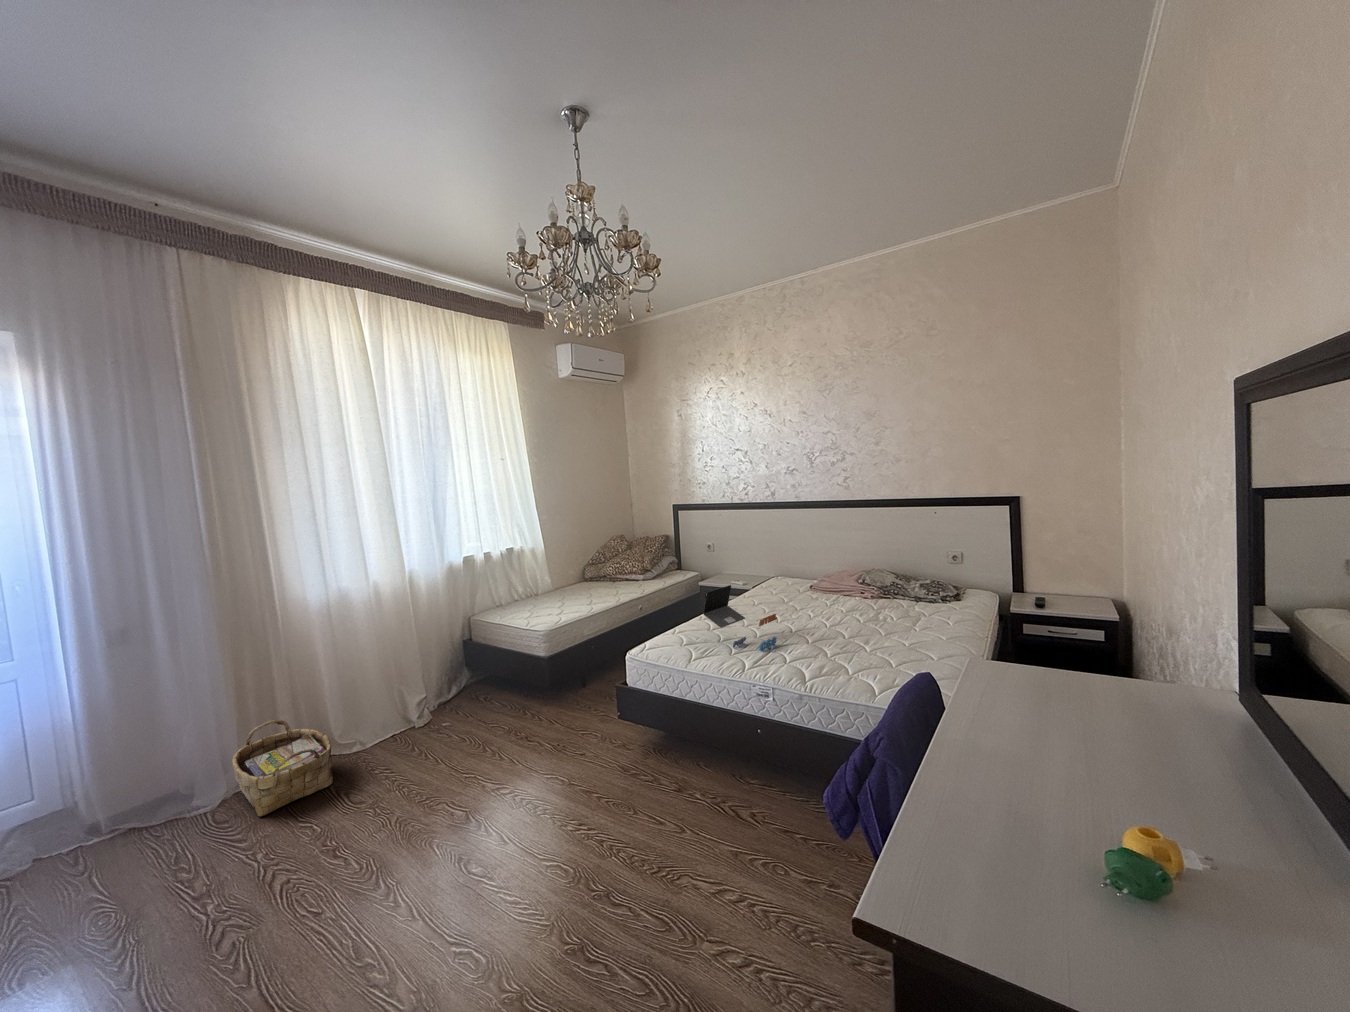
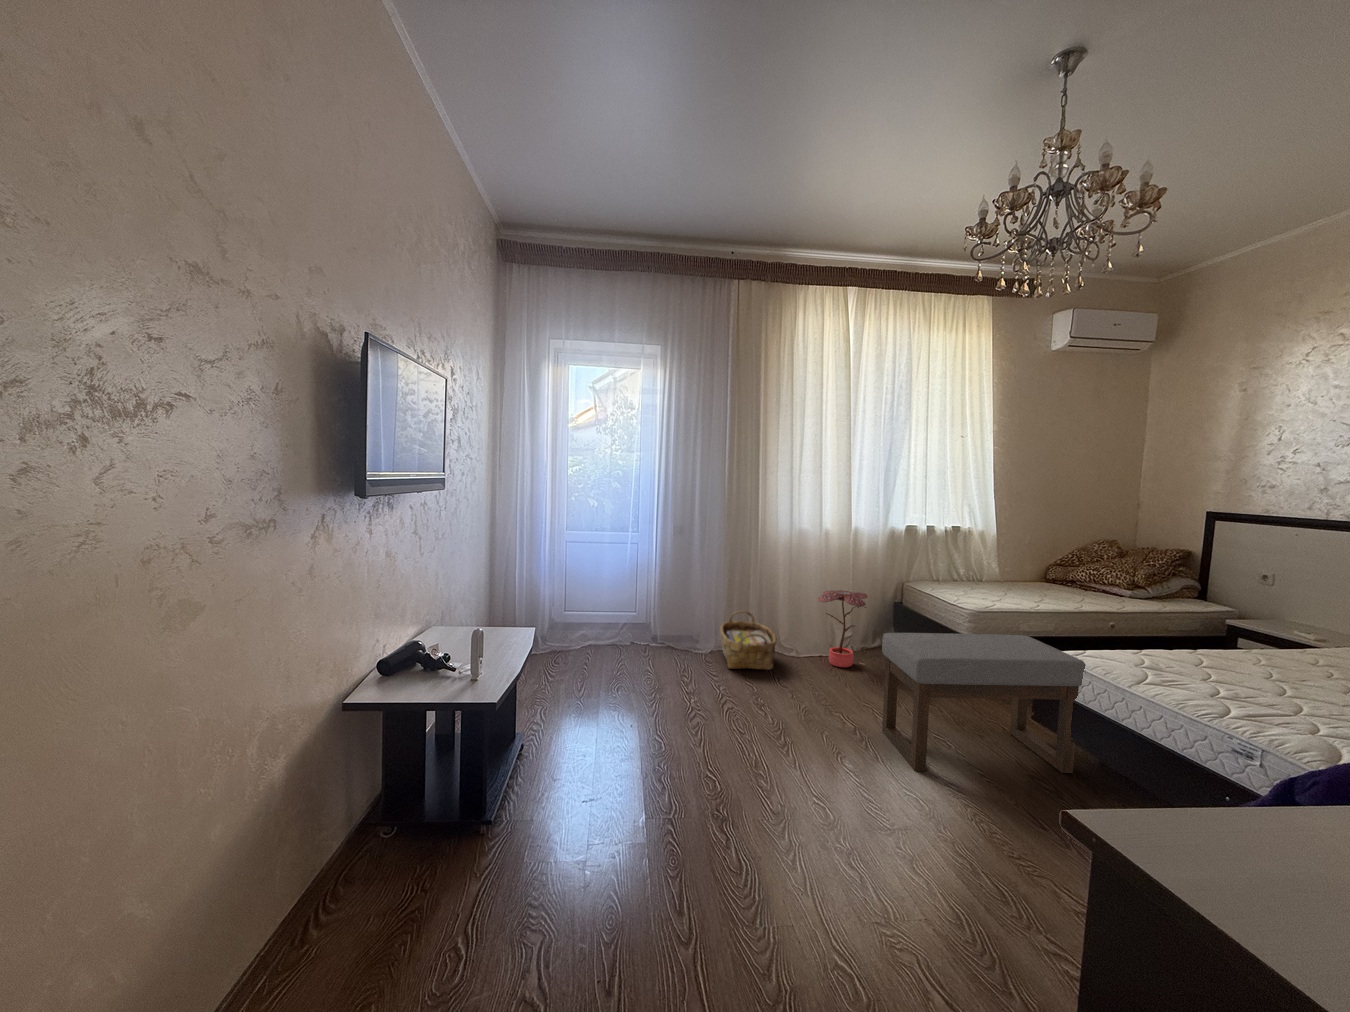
laptop: present [703,585,777,651] -> none [1178,608,1319,710]
potted plant: none [380,644,441,739] -> present [818,590,868,667]
ottoman: none [479,644,657,833] -> present [882,633,1086,773]

